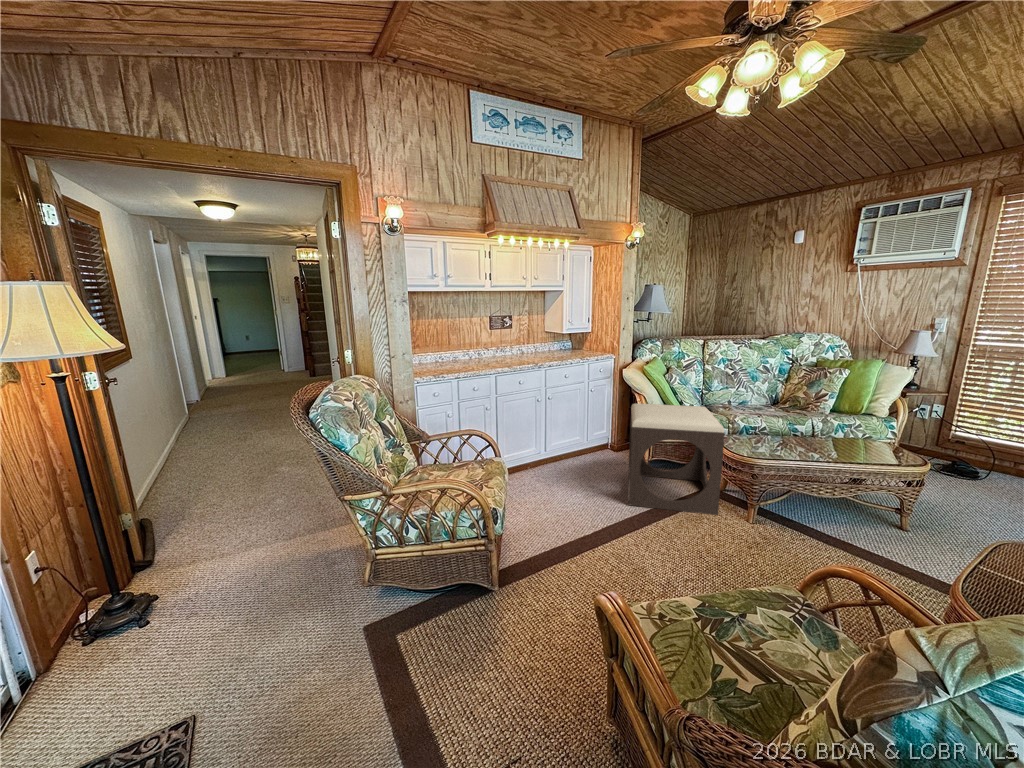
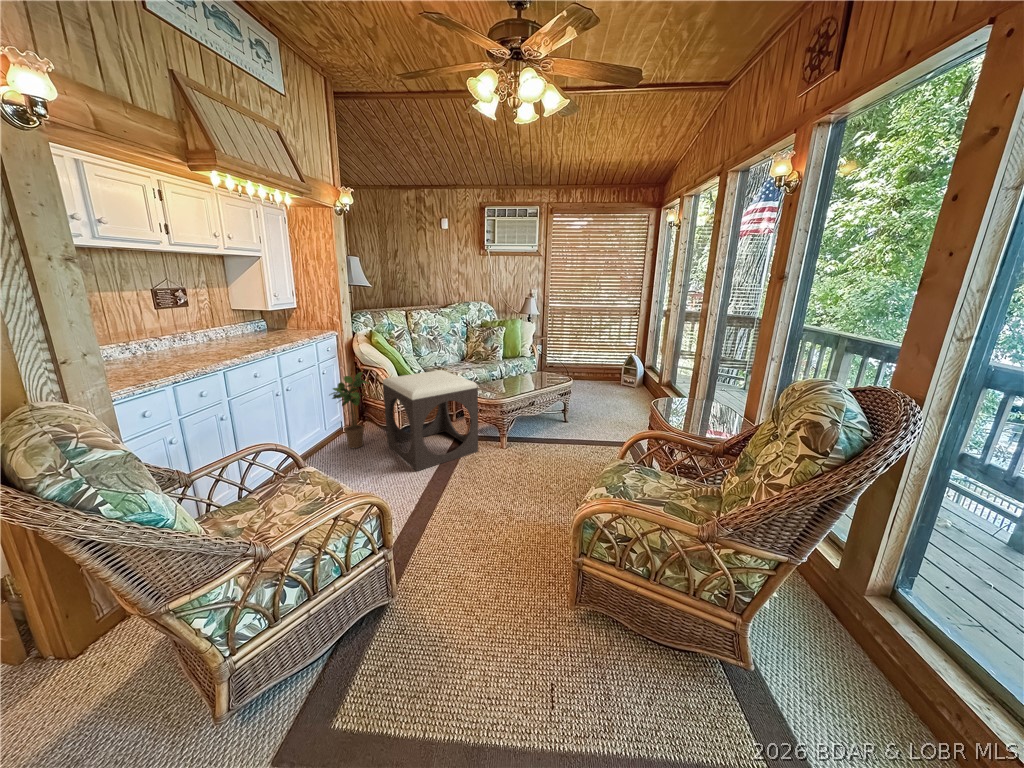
potted plant: none [589,395,627,467] -> present [331,372,368,448]

